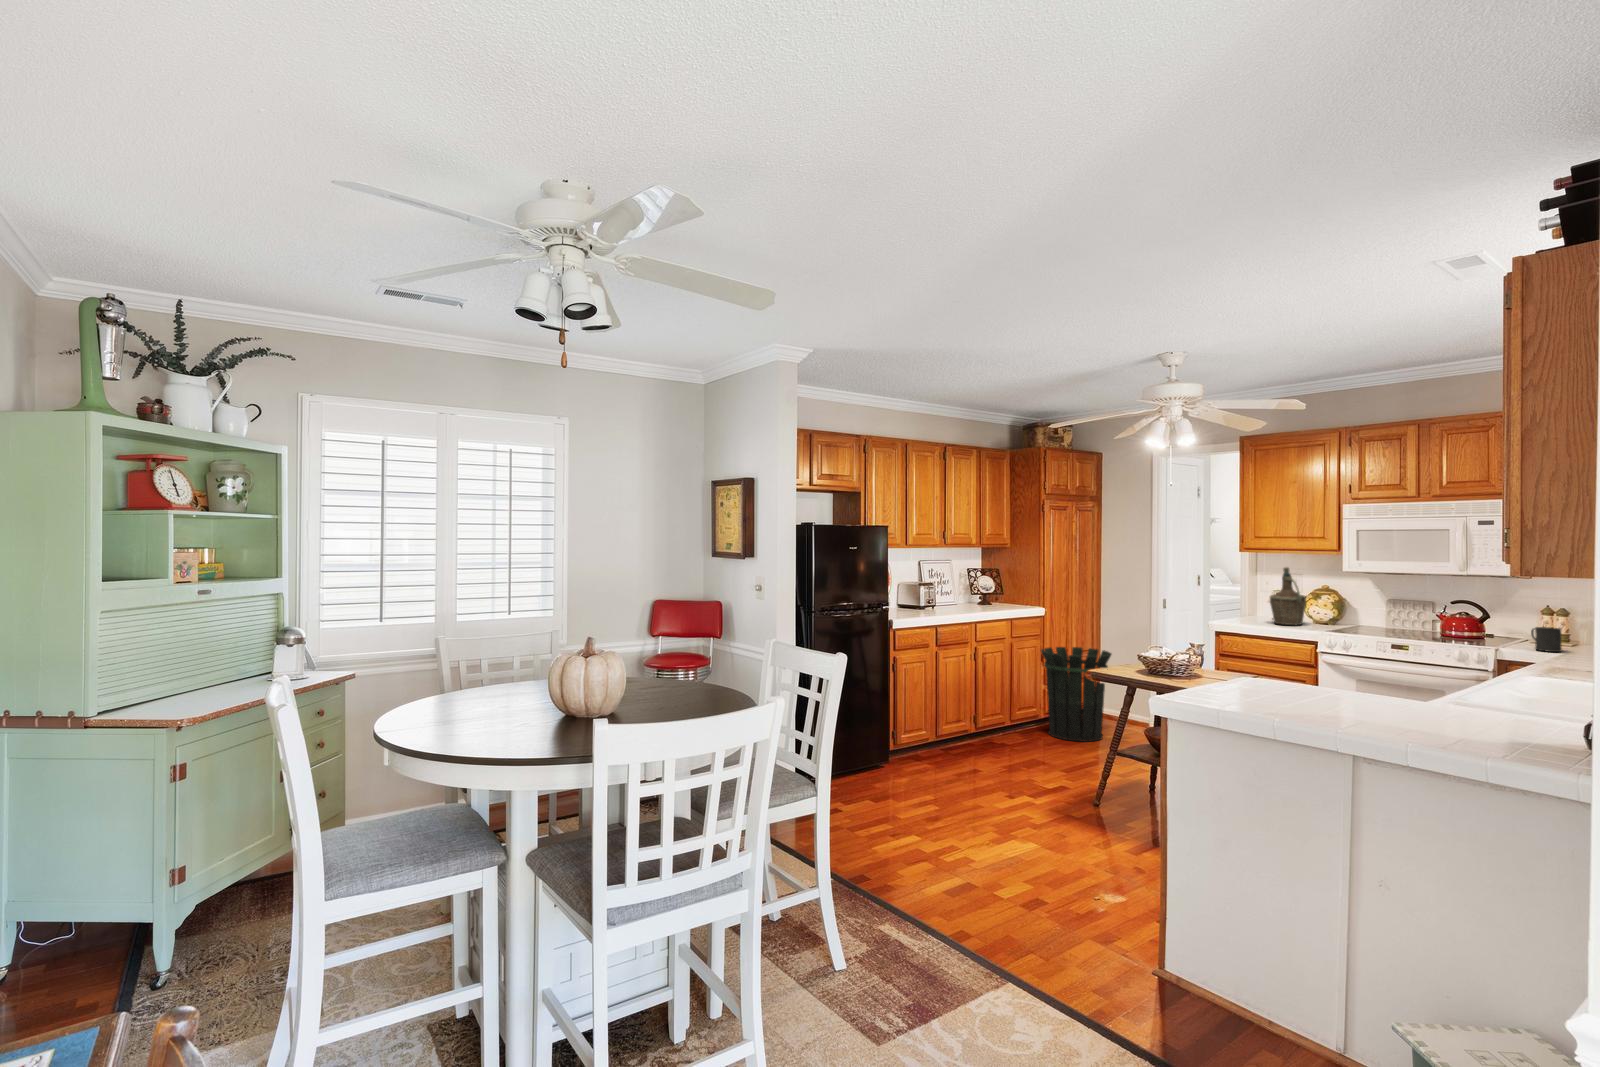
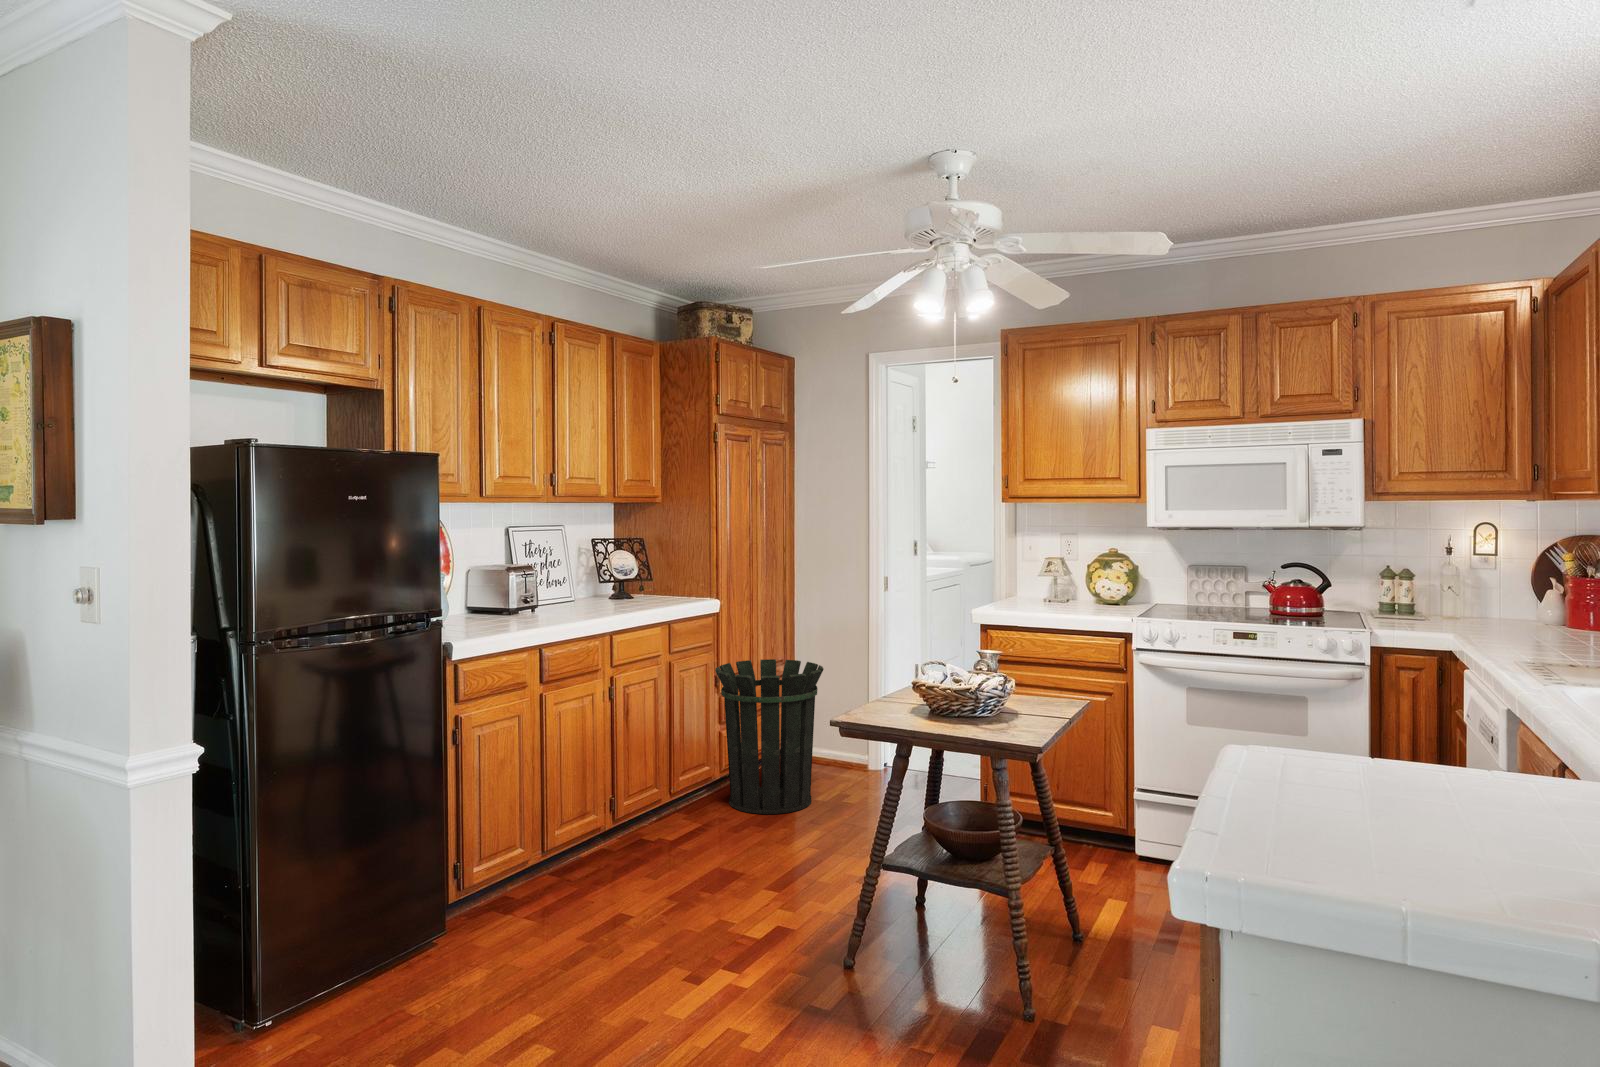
bottle: present [1270,567,1306,625] -> none [1049,524,1096,609]
mug: present [1531,627,1562,652] -> none [1399,597,1439,631]

